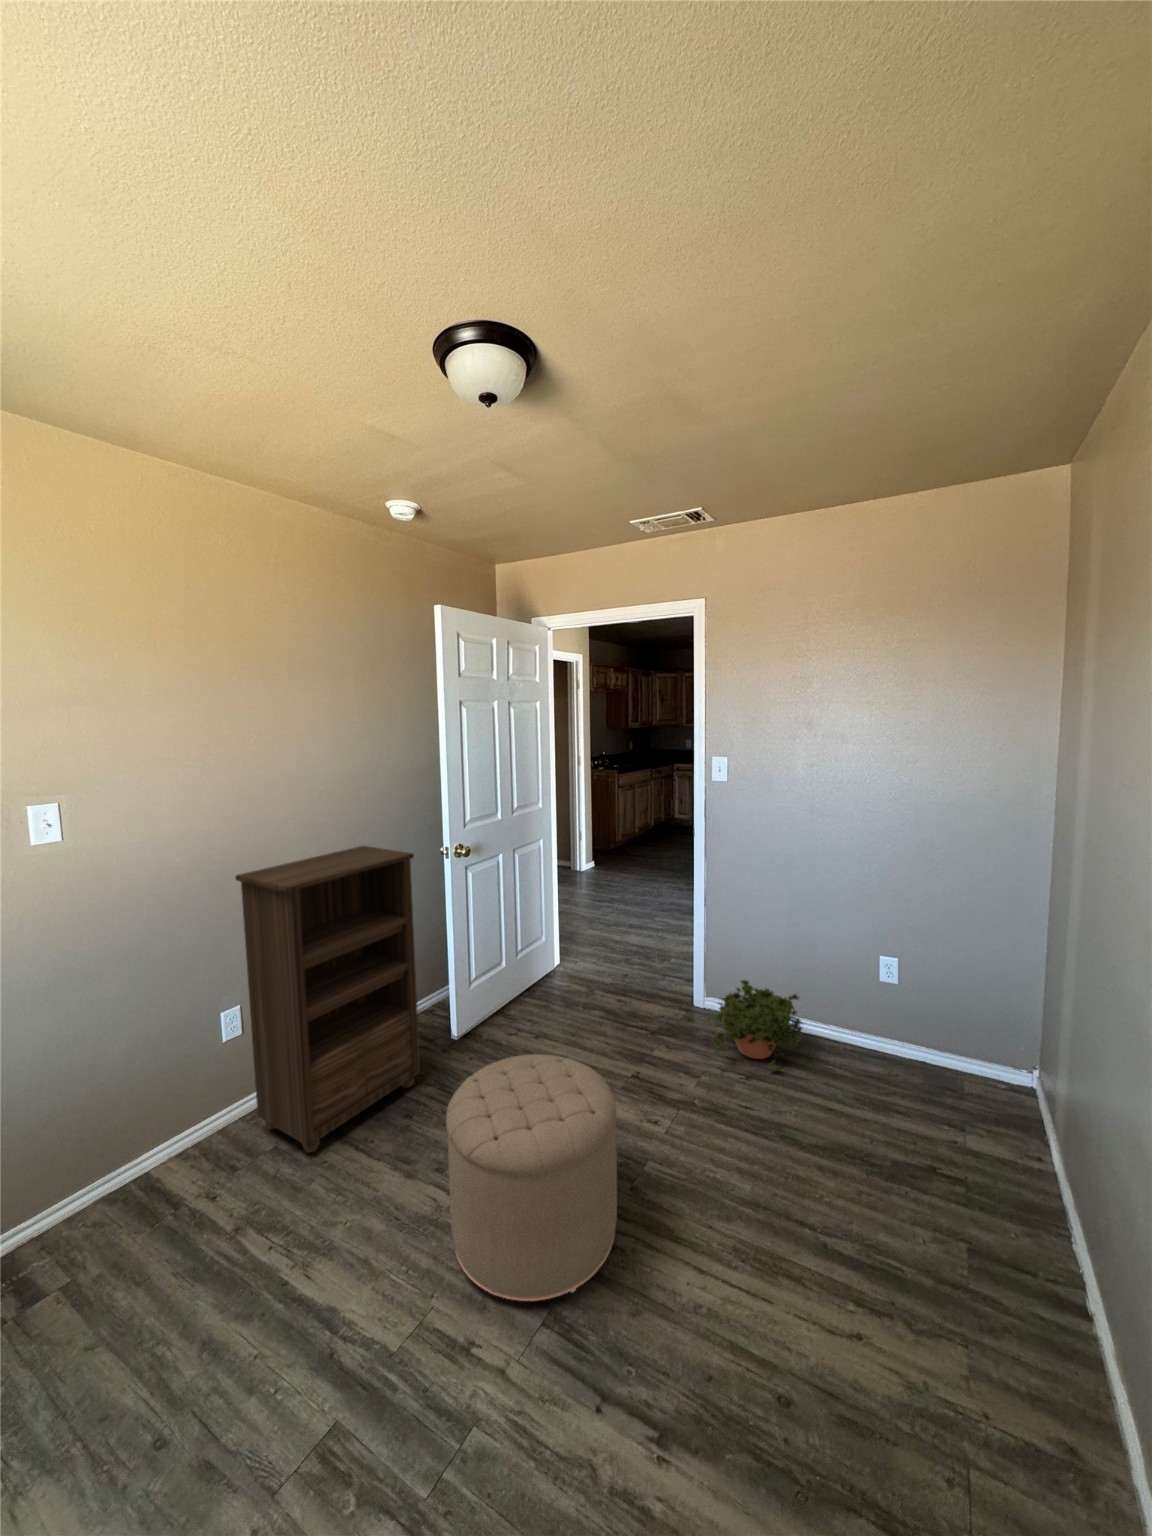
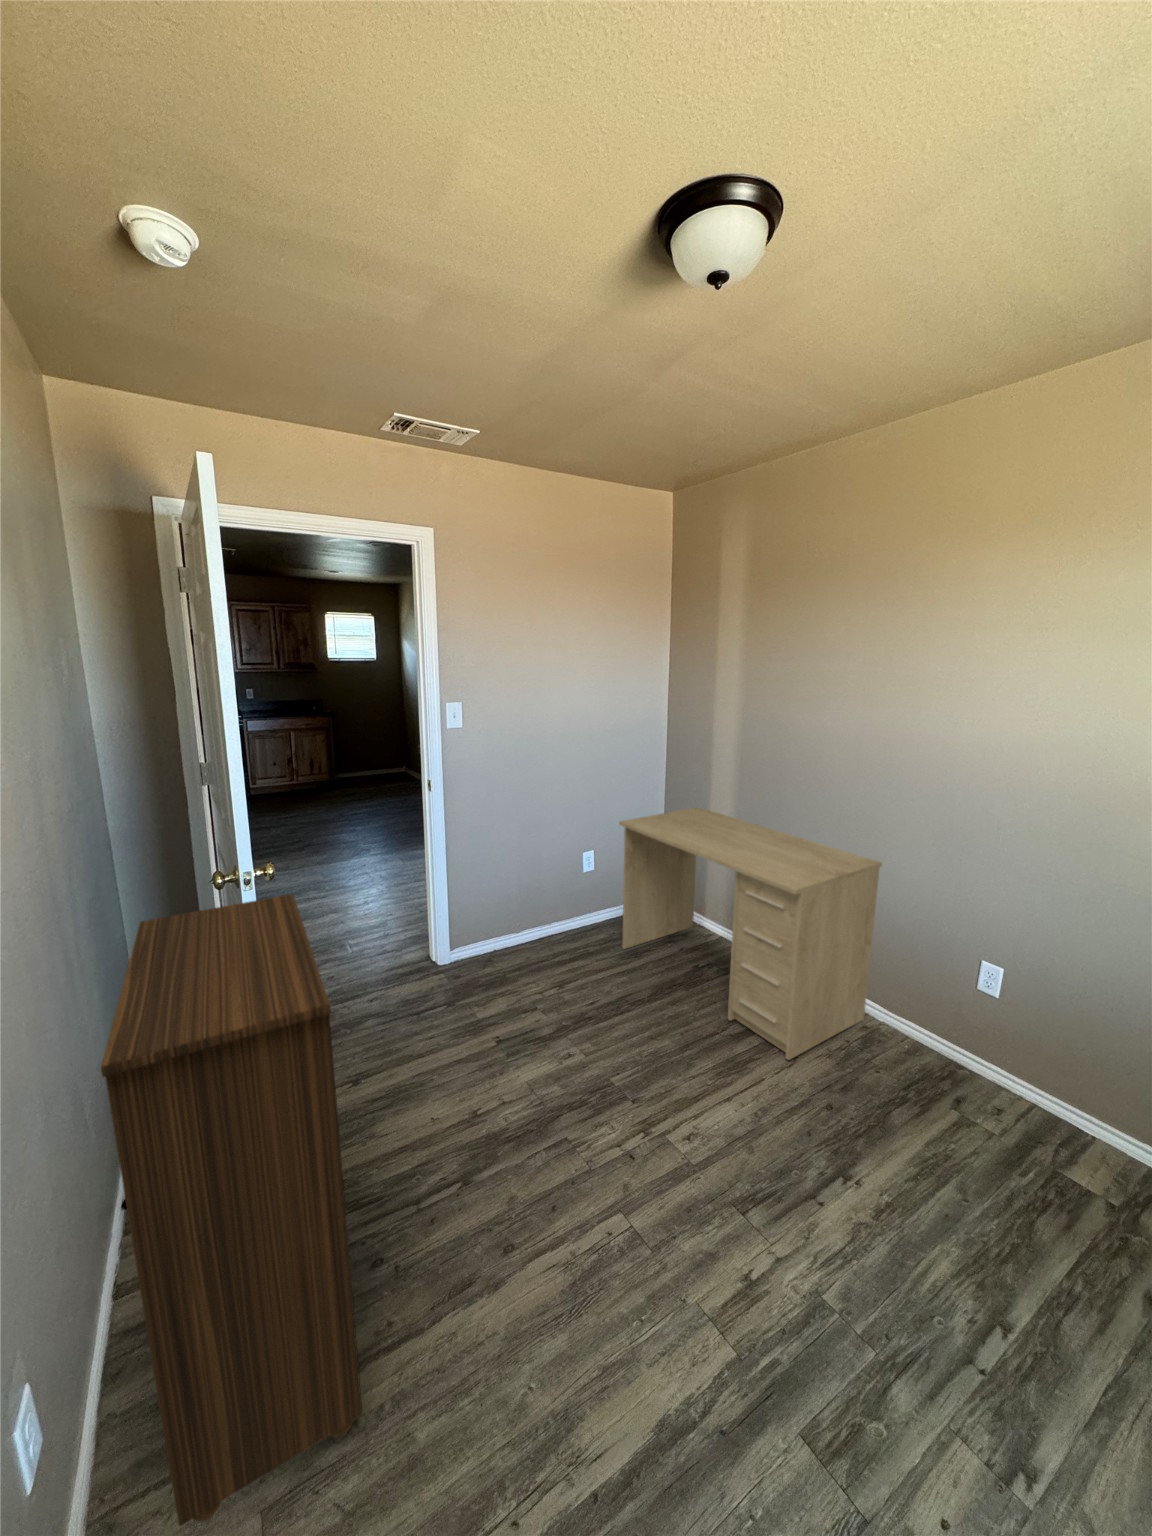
desk: none [828,917,1129,1445] -> present [619,807,882,1060]
potted plant: present [711,980,803,1070] -> none [493,903,574,979]
ottoman: present [446,1054,617,1301] -> none [565,1013,739,1257]

